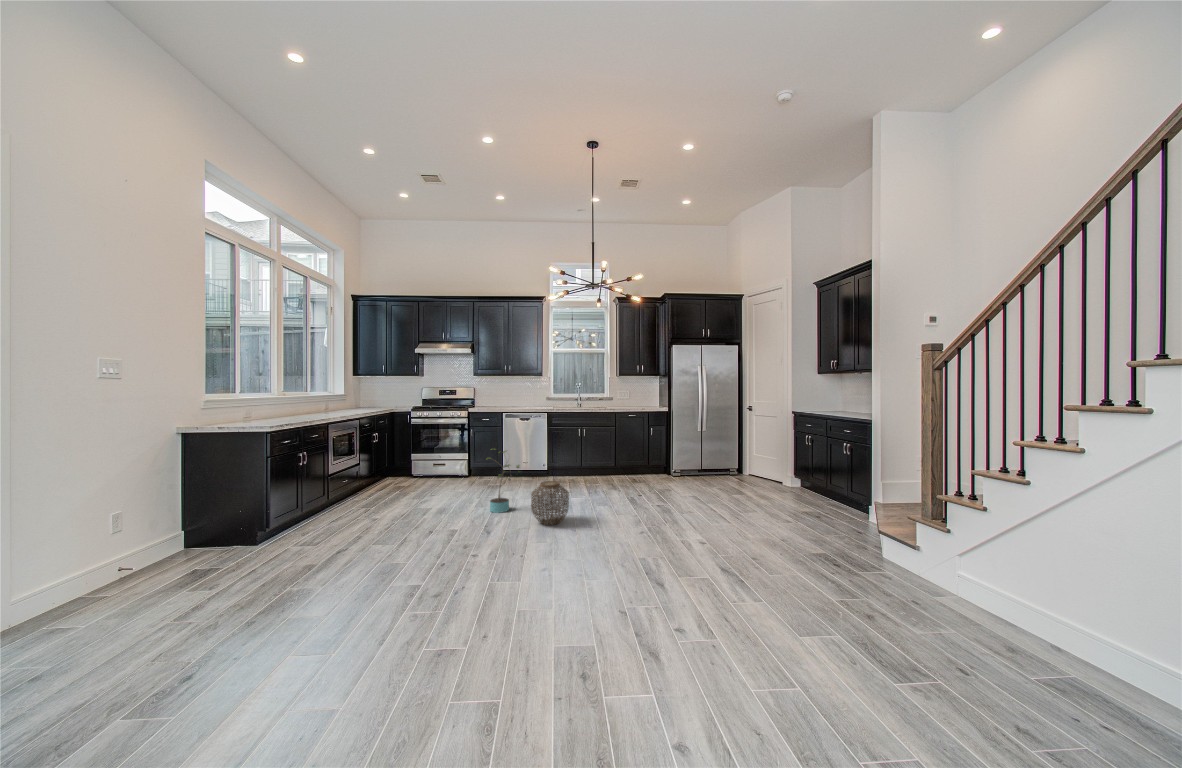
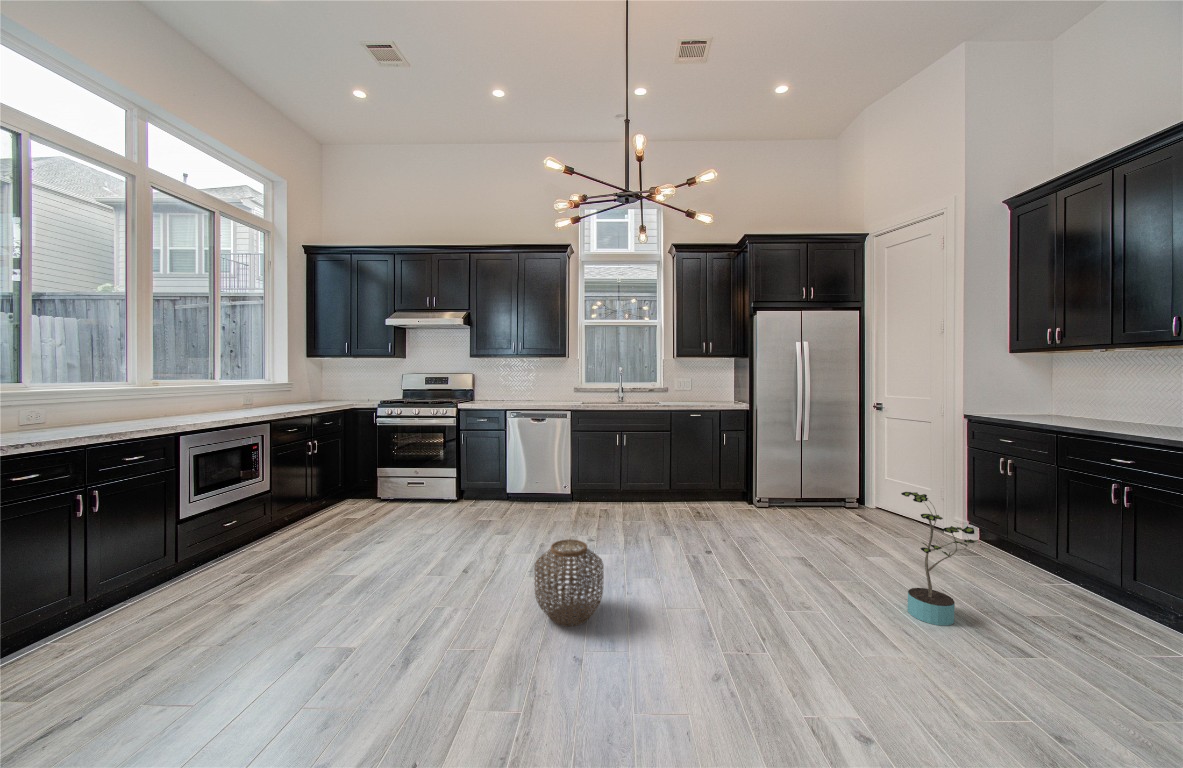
potted plant: present [485,449,520,513] -> present [901,492,977,626]

